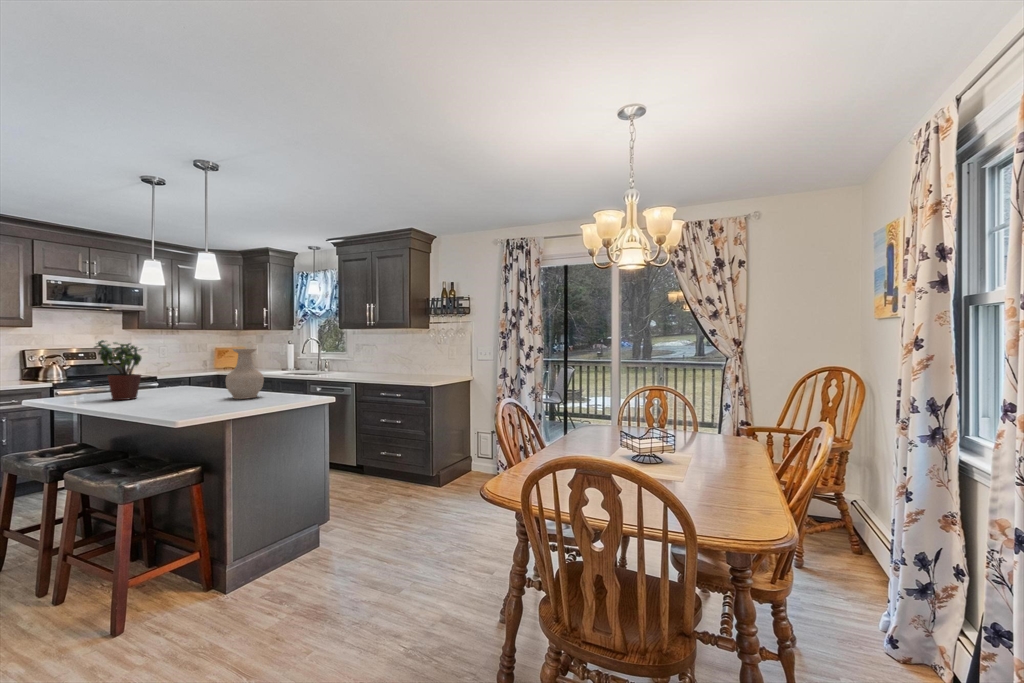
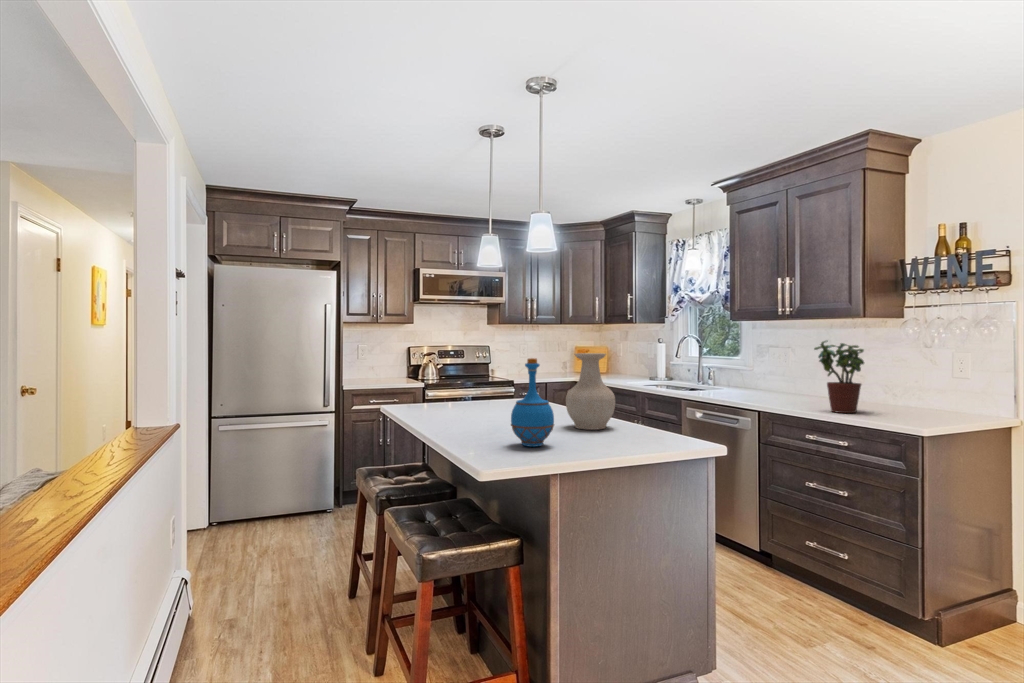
potted plant: present [94,340,142,400] -> present [814,340,864,413]
bottle: none [186,352,222,411] -> present [511,358,554,447]

